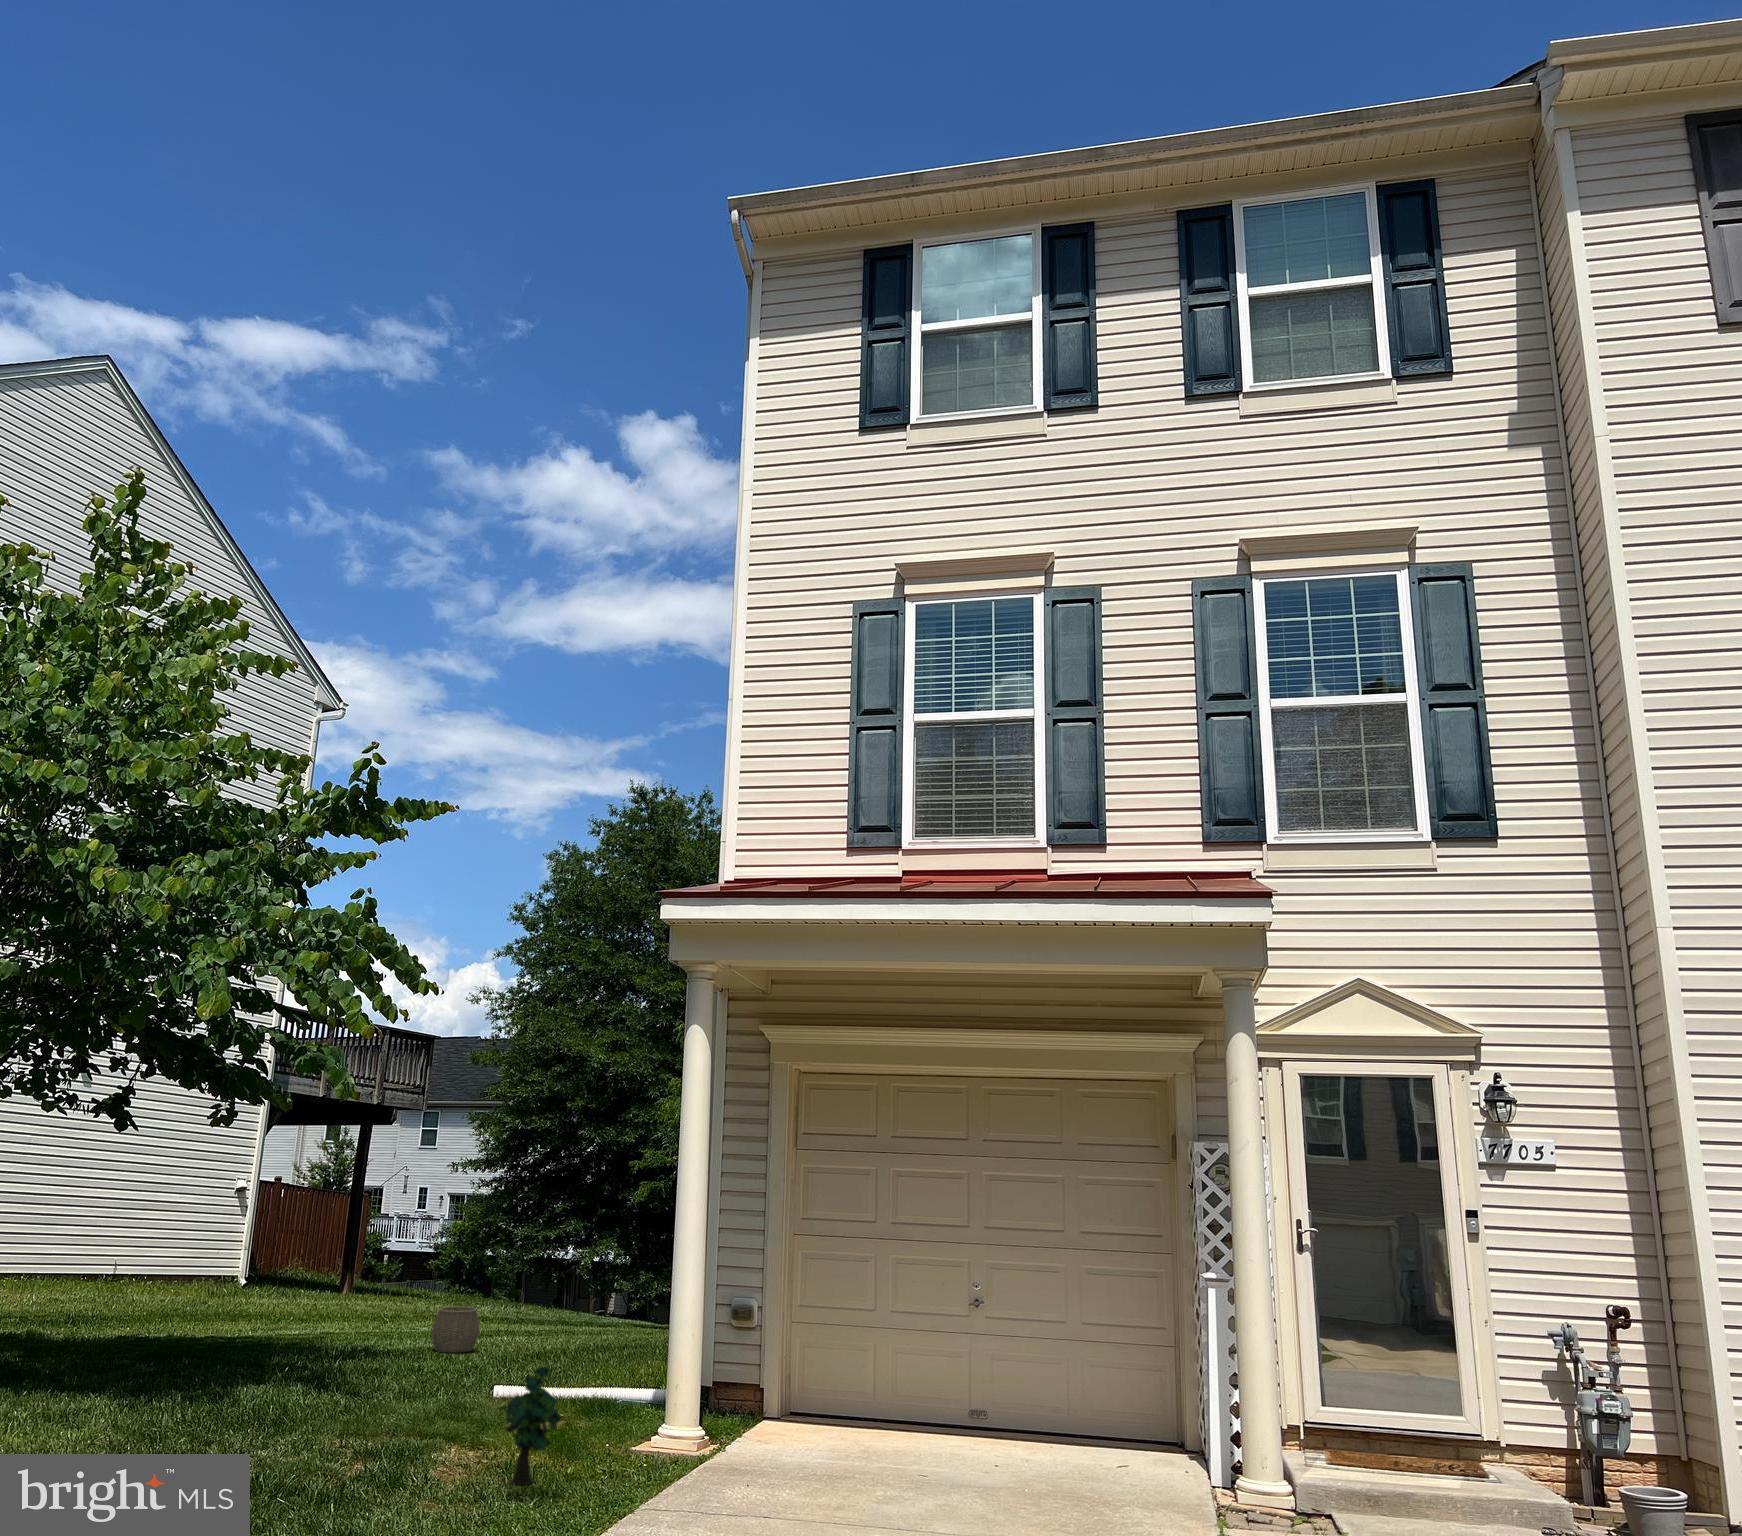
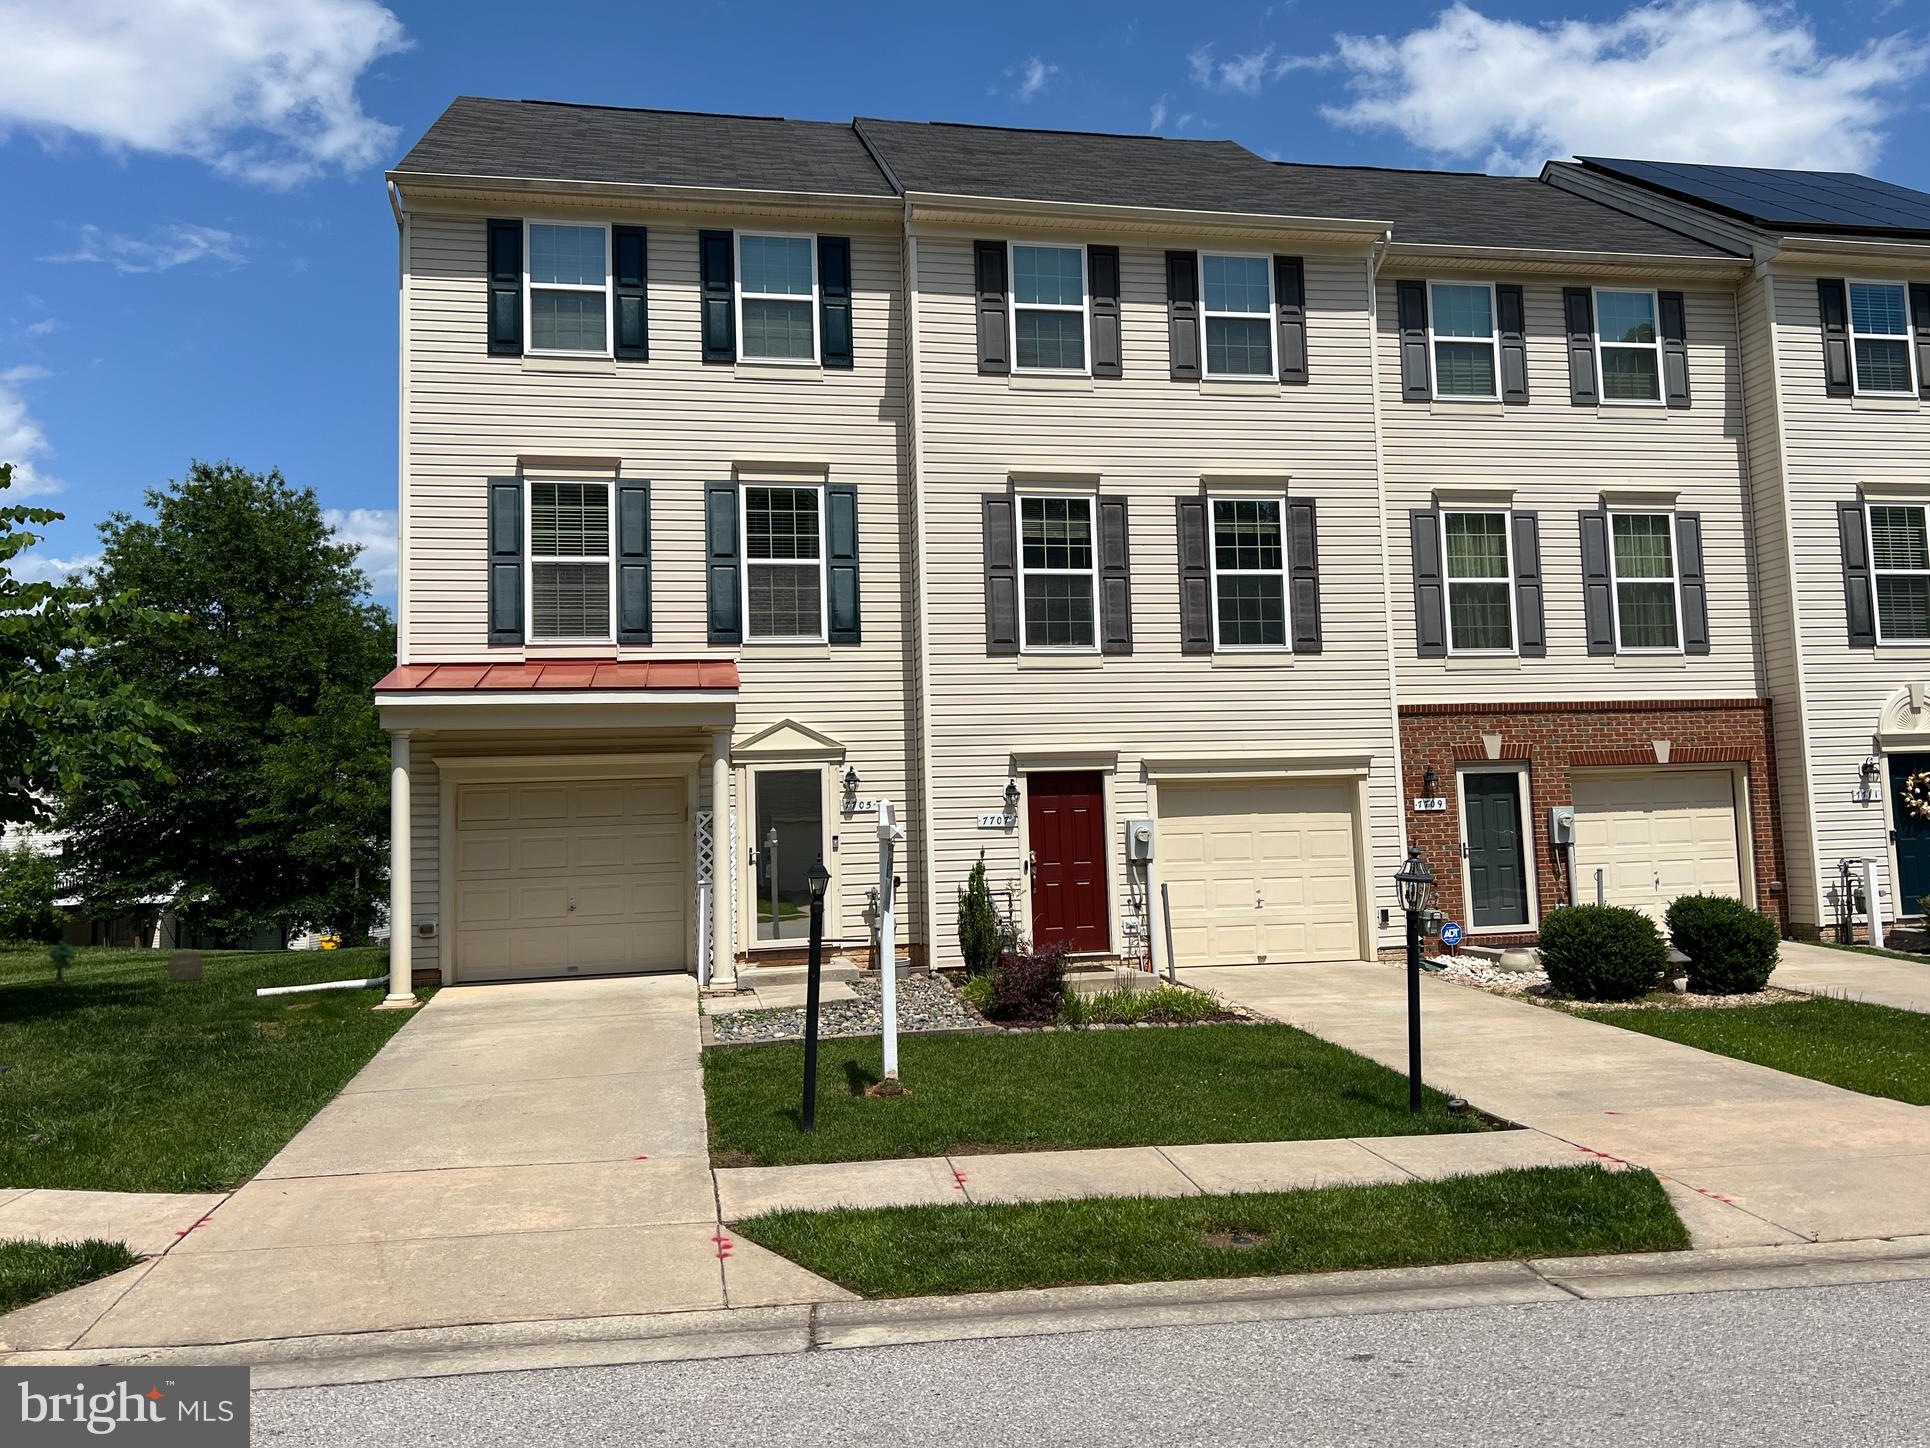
decorative plant: present [500,1367,561,1485] -> present [49,937,75,983]

